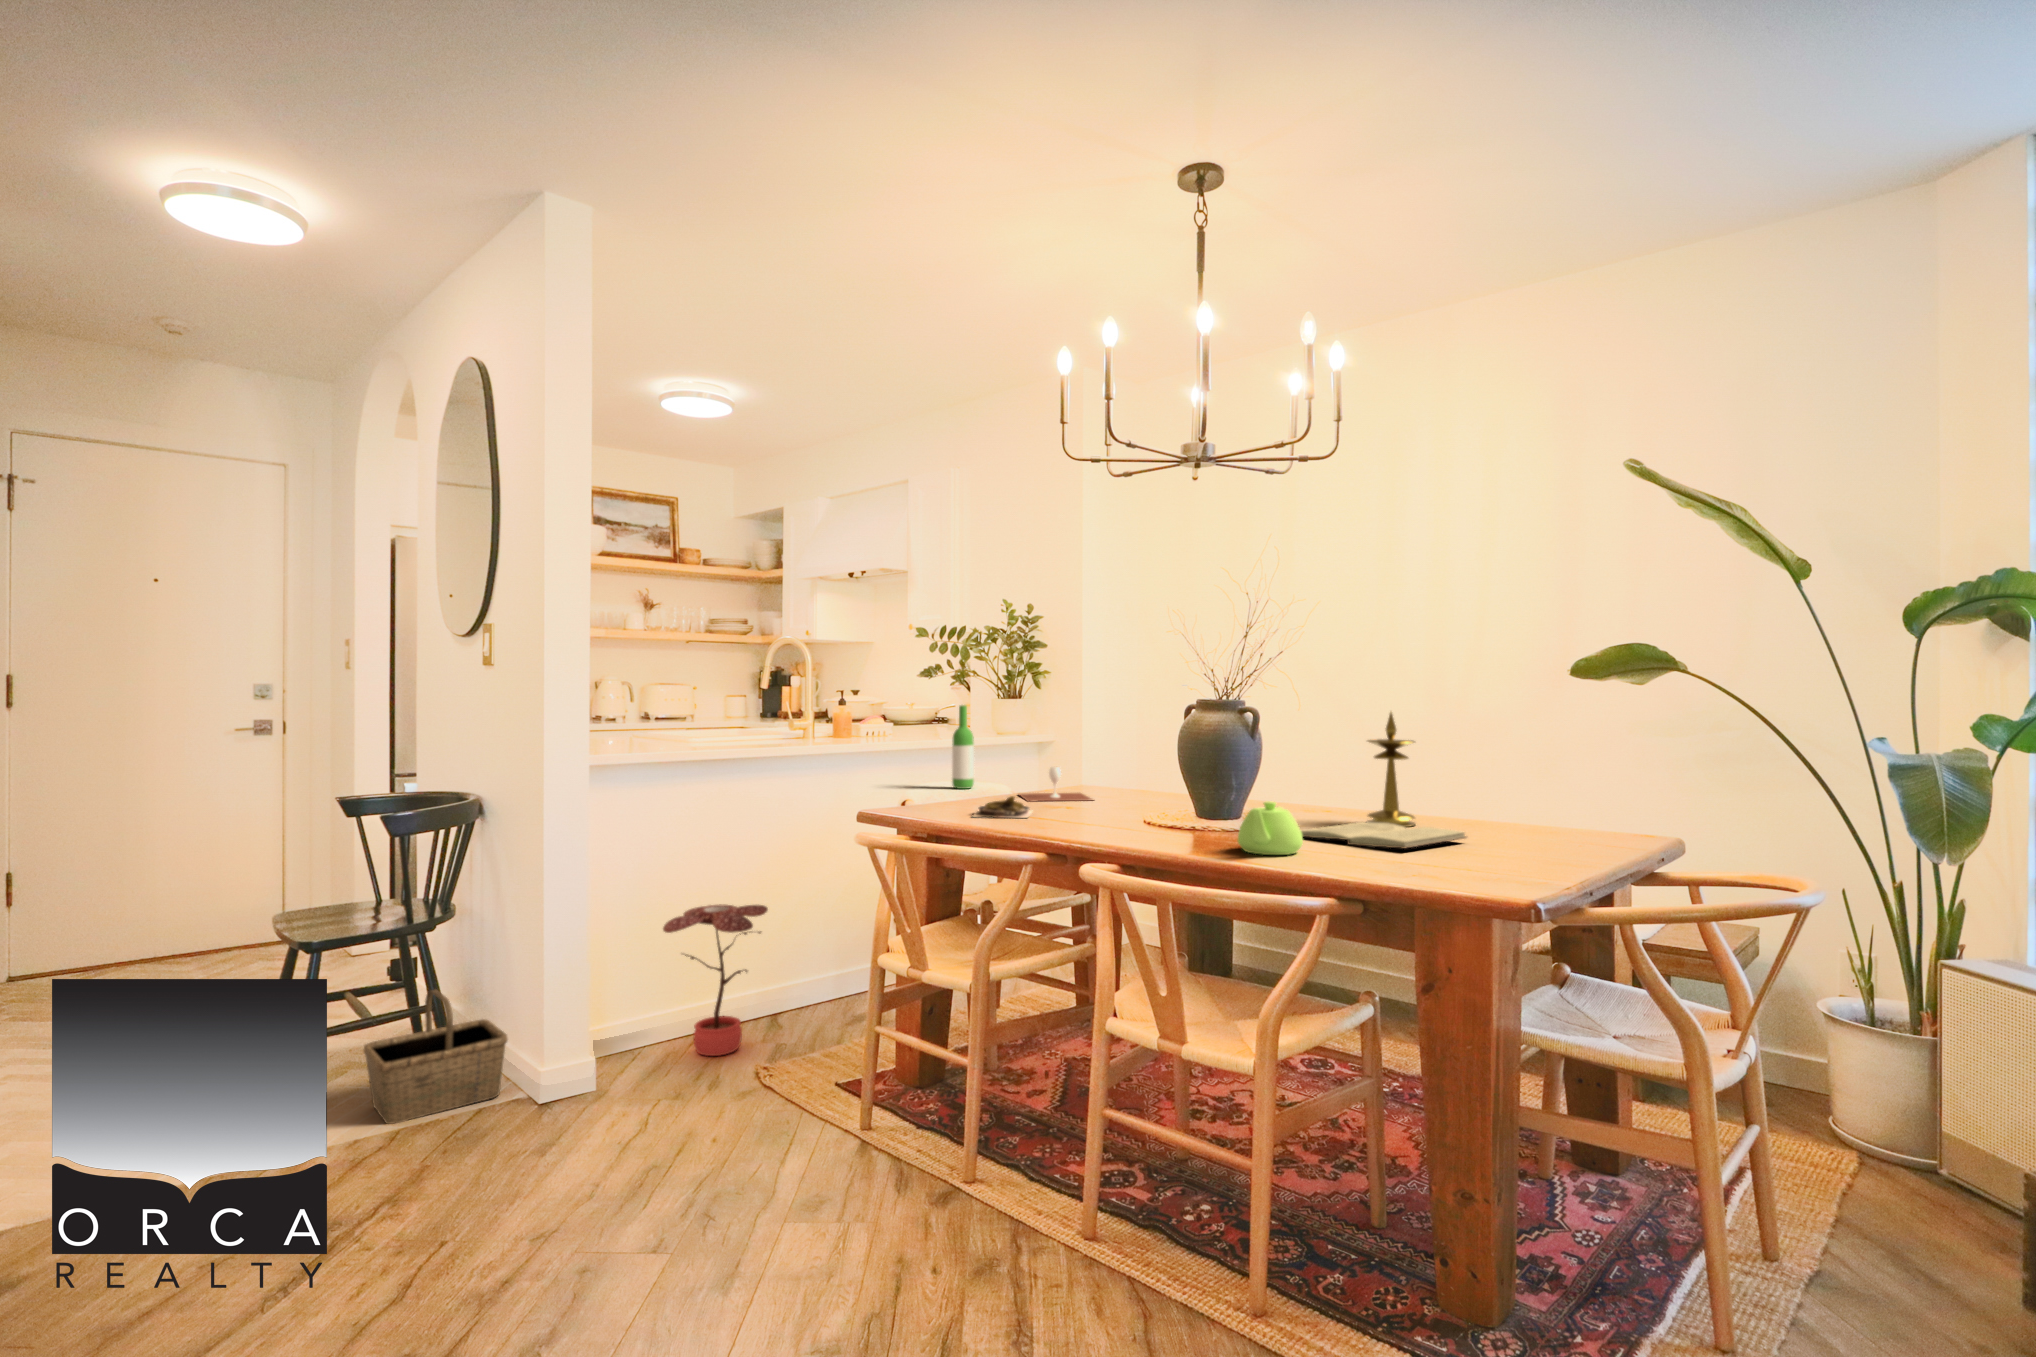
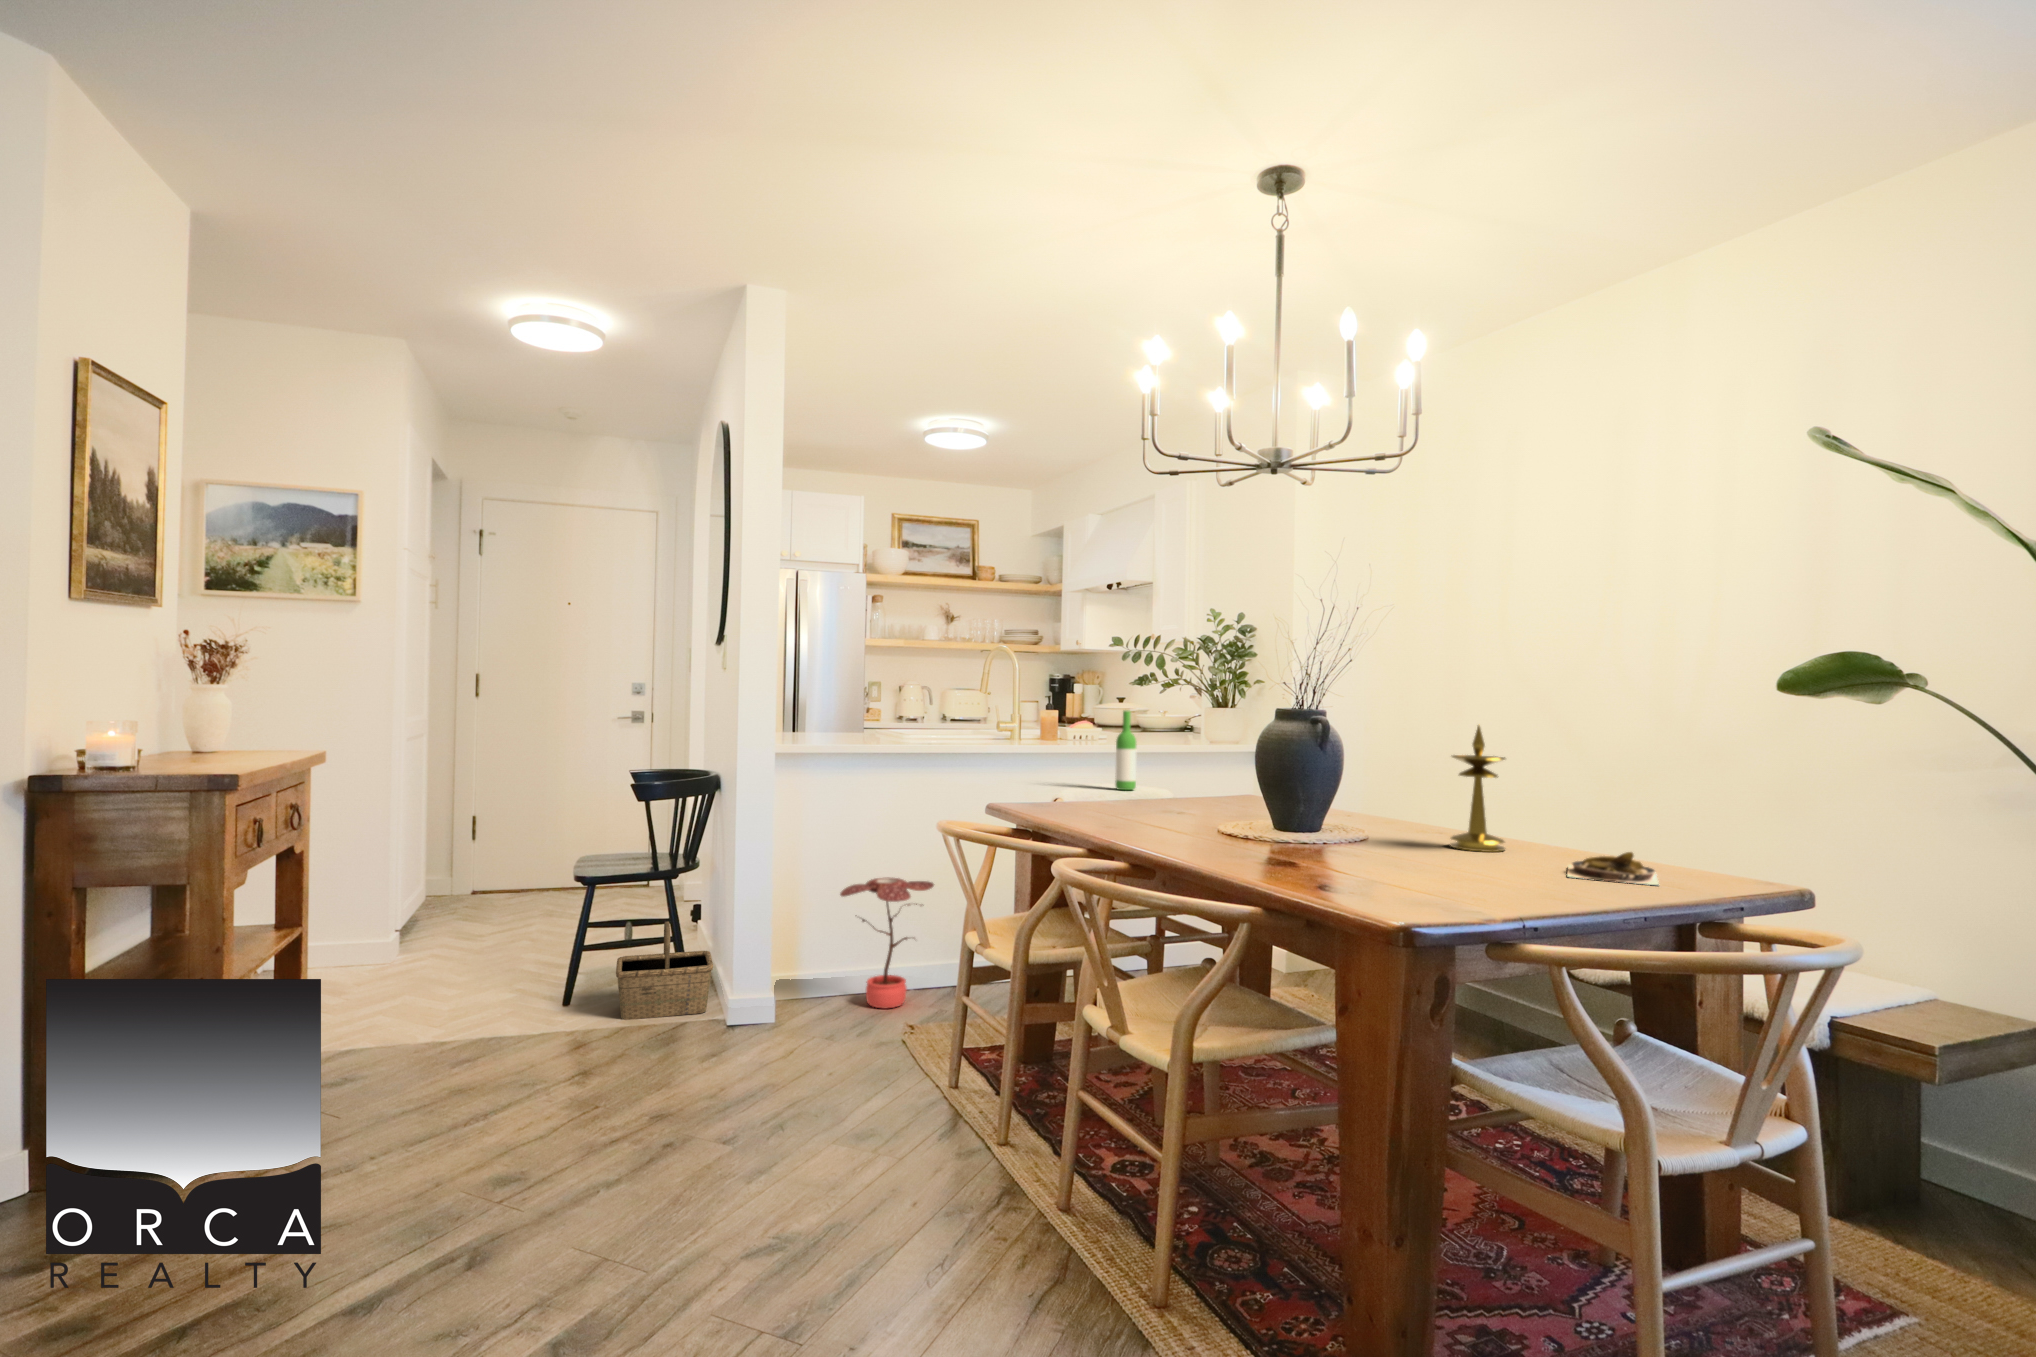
wine glass: present [1020,767,1091,802] -> none [1153,772,1224,807]
plate: present [973,796,1032,818] -> present [1567,852,1659,885]
teapot: present [1238,801,1303,855] -> none [1228,809,1295,864]
book: present [1301,822,1466,848] -> none [1326,842,1510,868]

